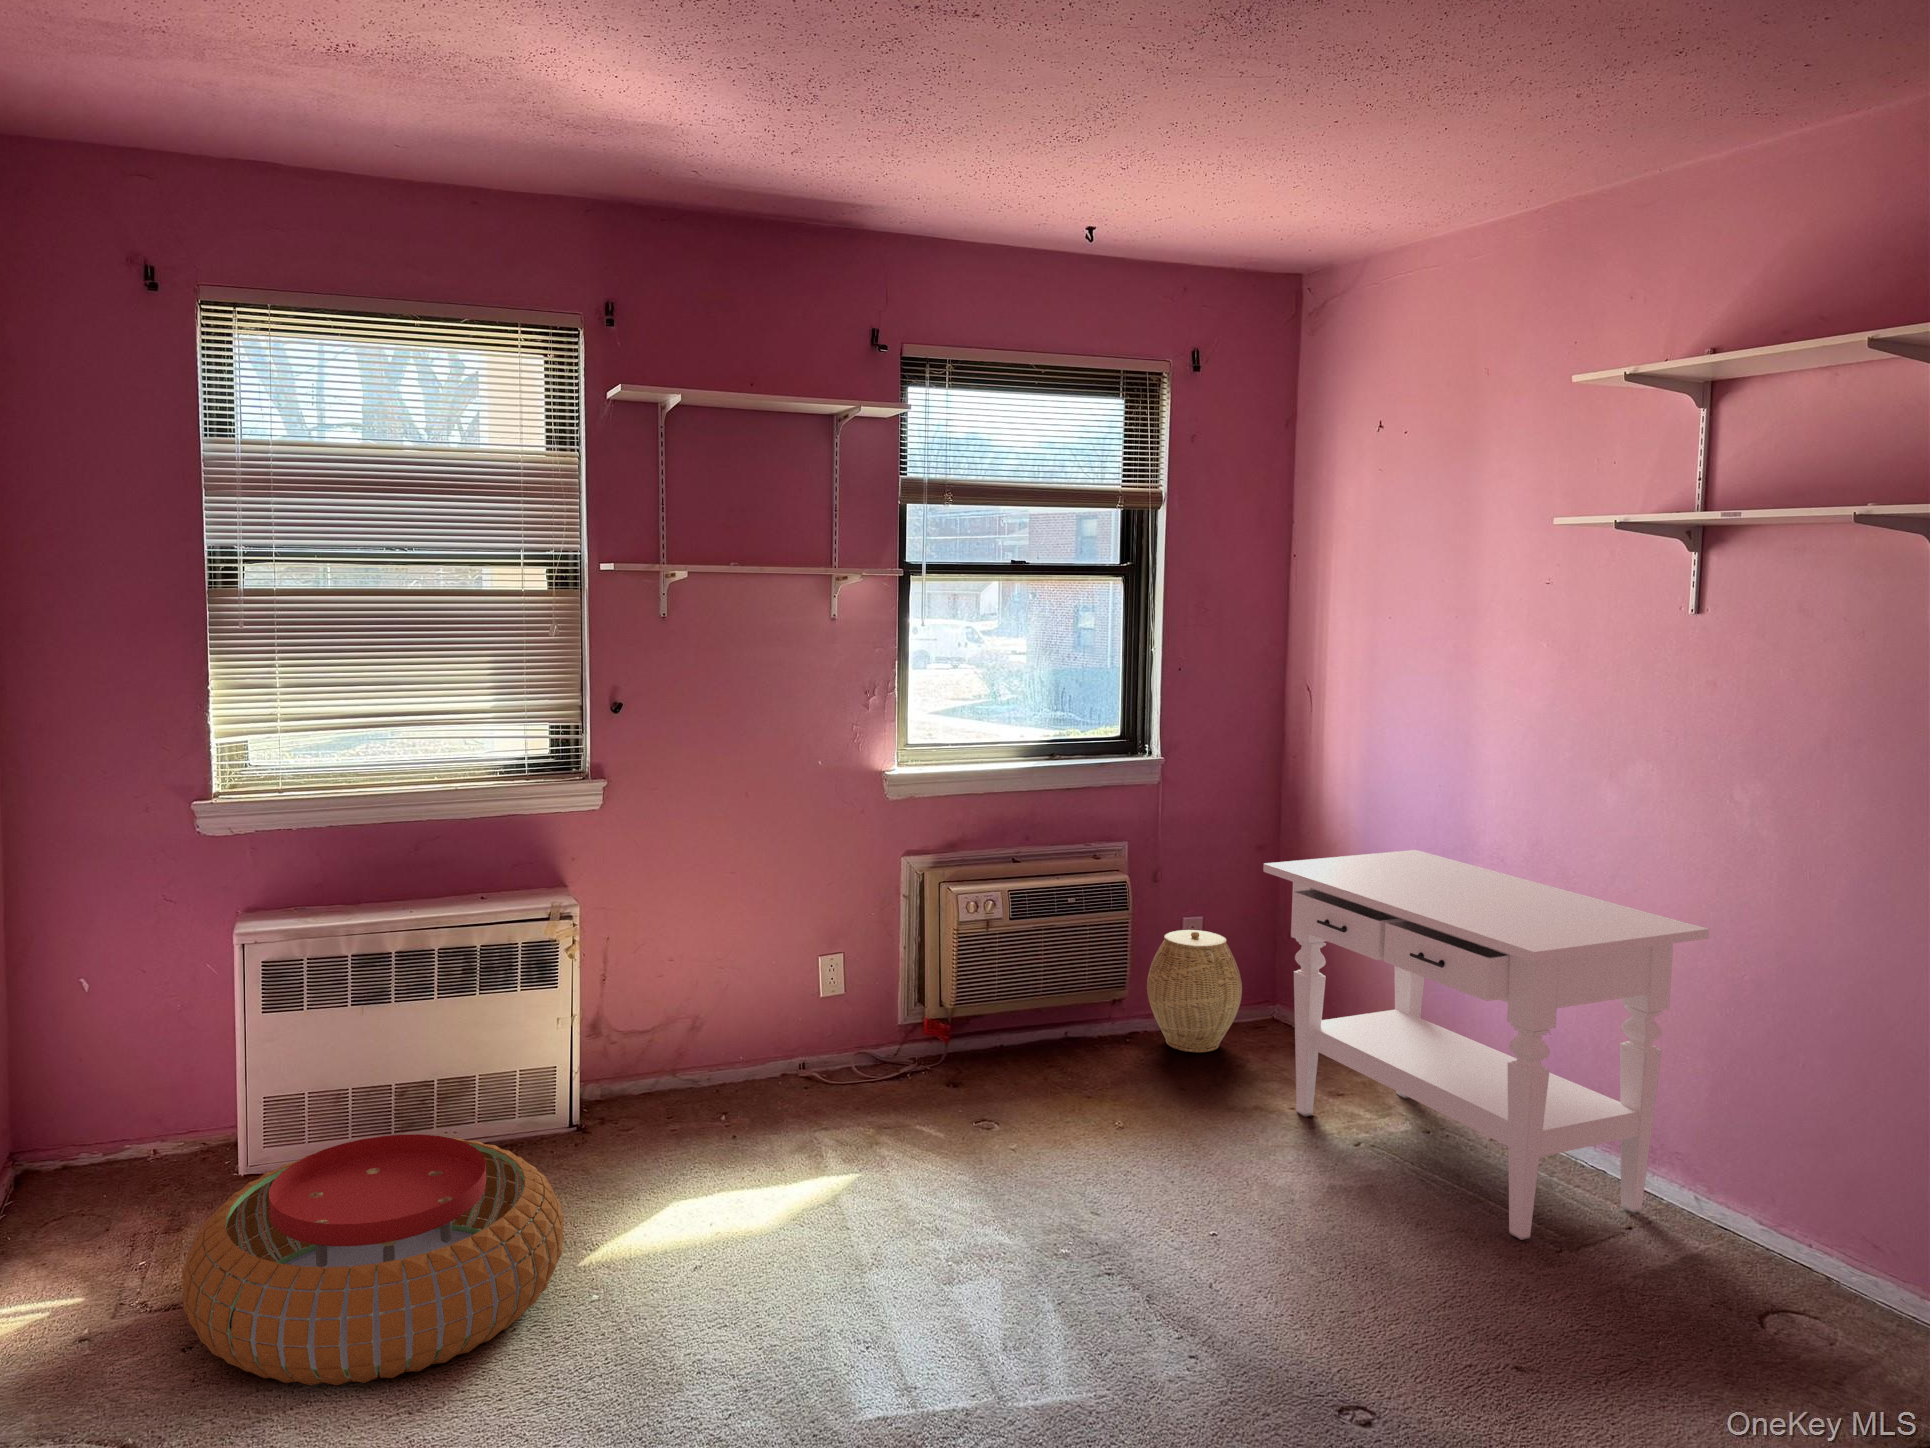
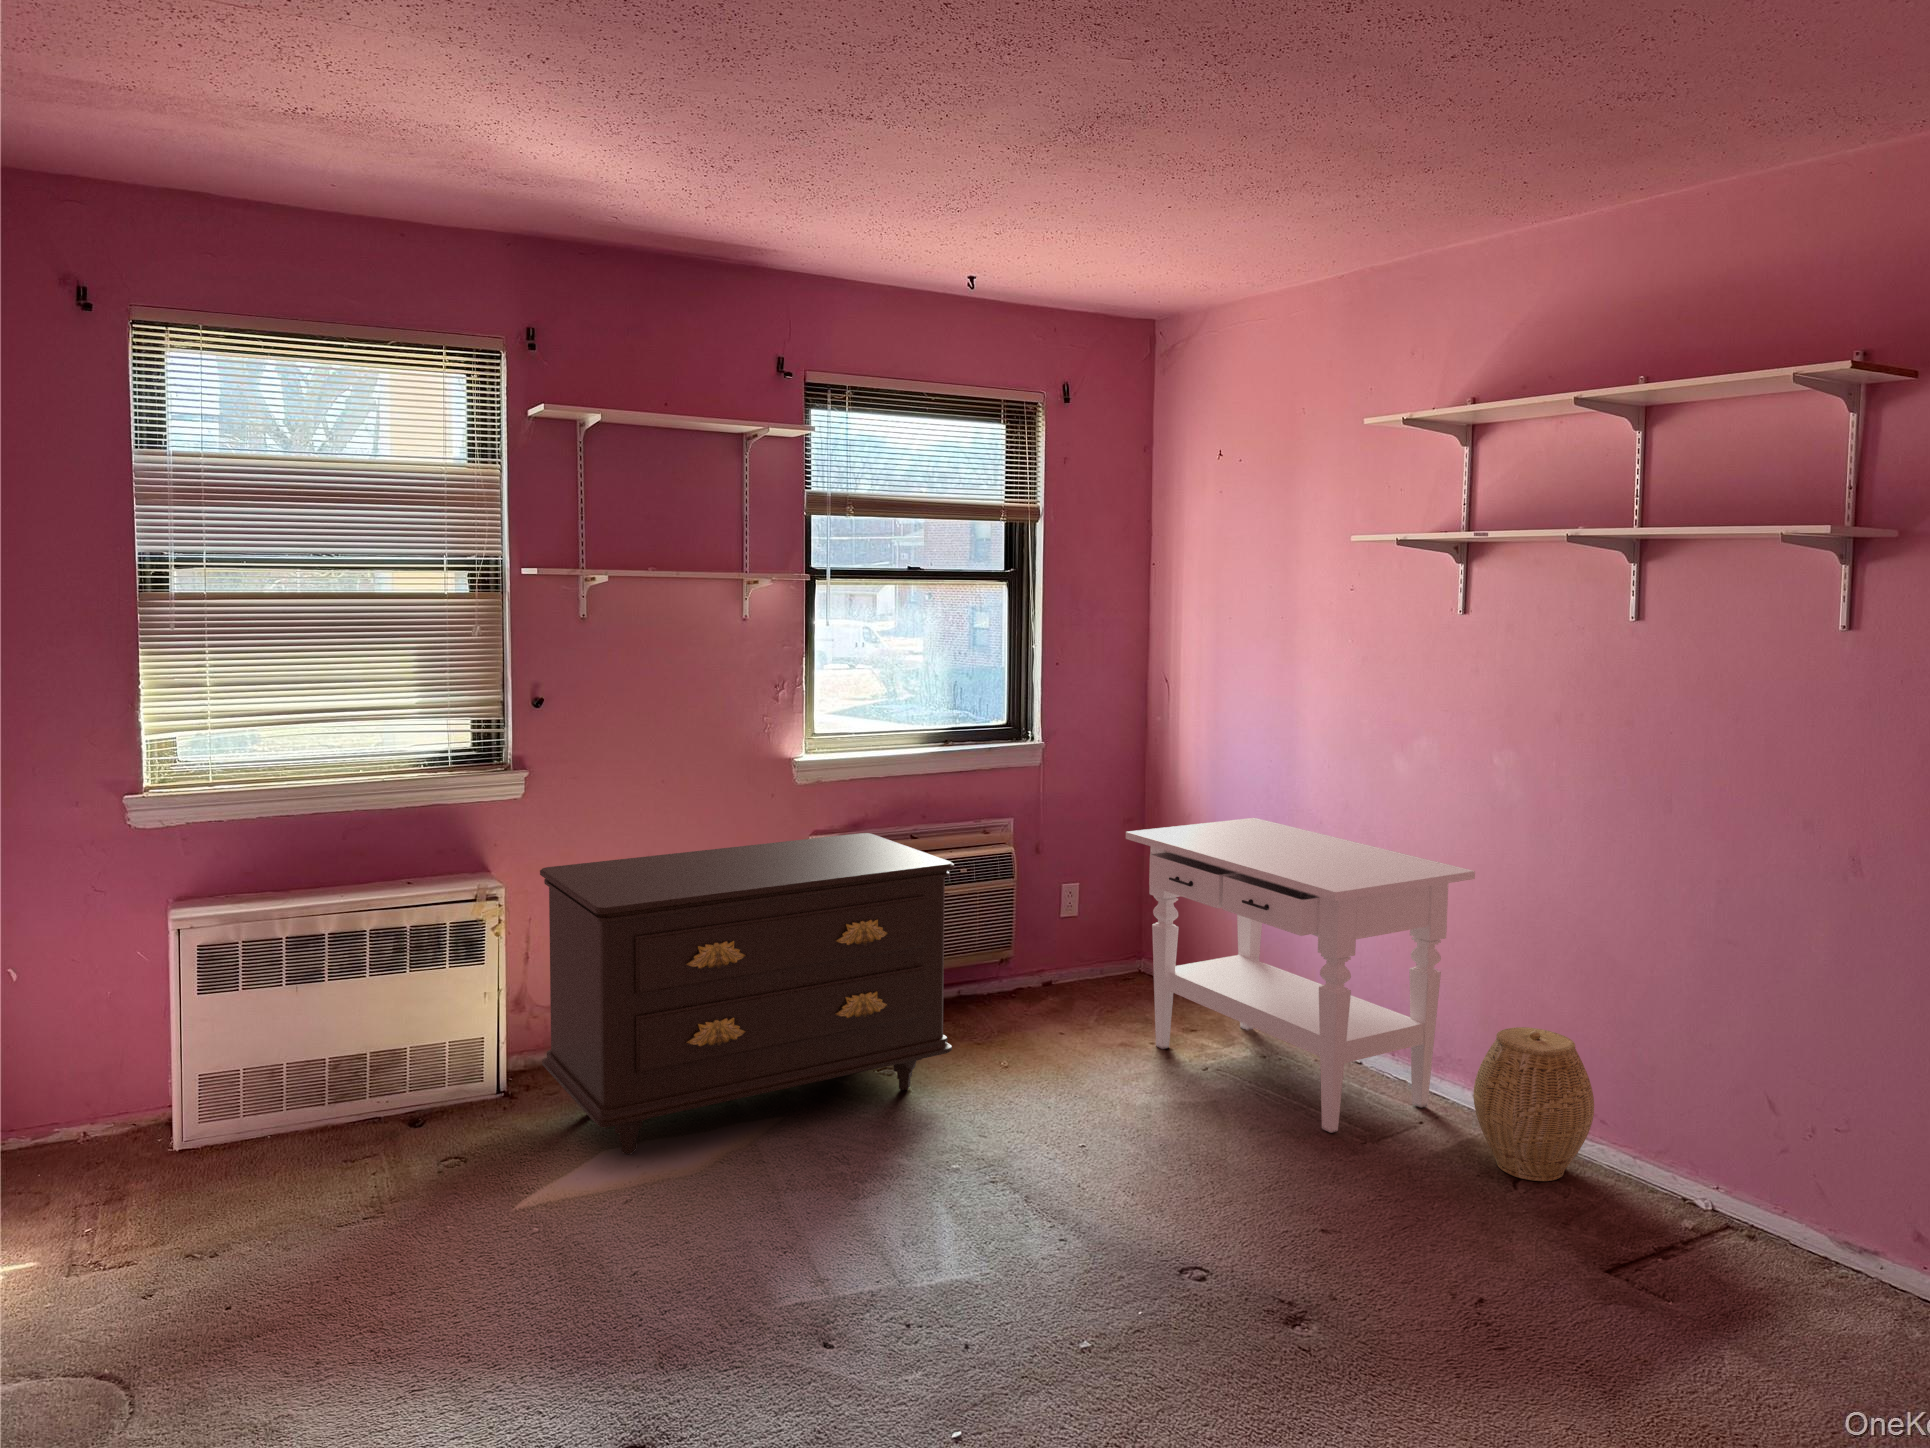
dresser: none [612,856,1066,1213] -> present [540,833,954,1154]
woven basket: present [1147,930,1242,1052] -> present [1473,1027,1594,1181]
pouf: present [182,1134,564,1385] -> none [136,1095,503,1315]

